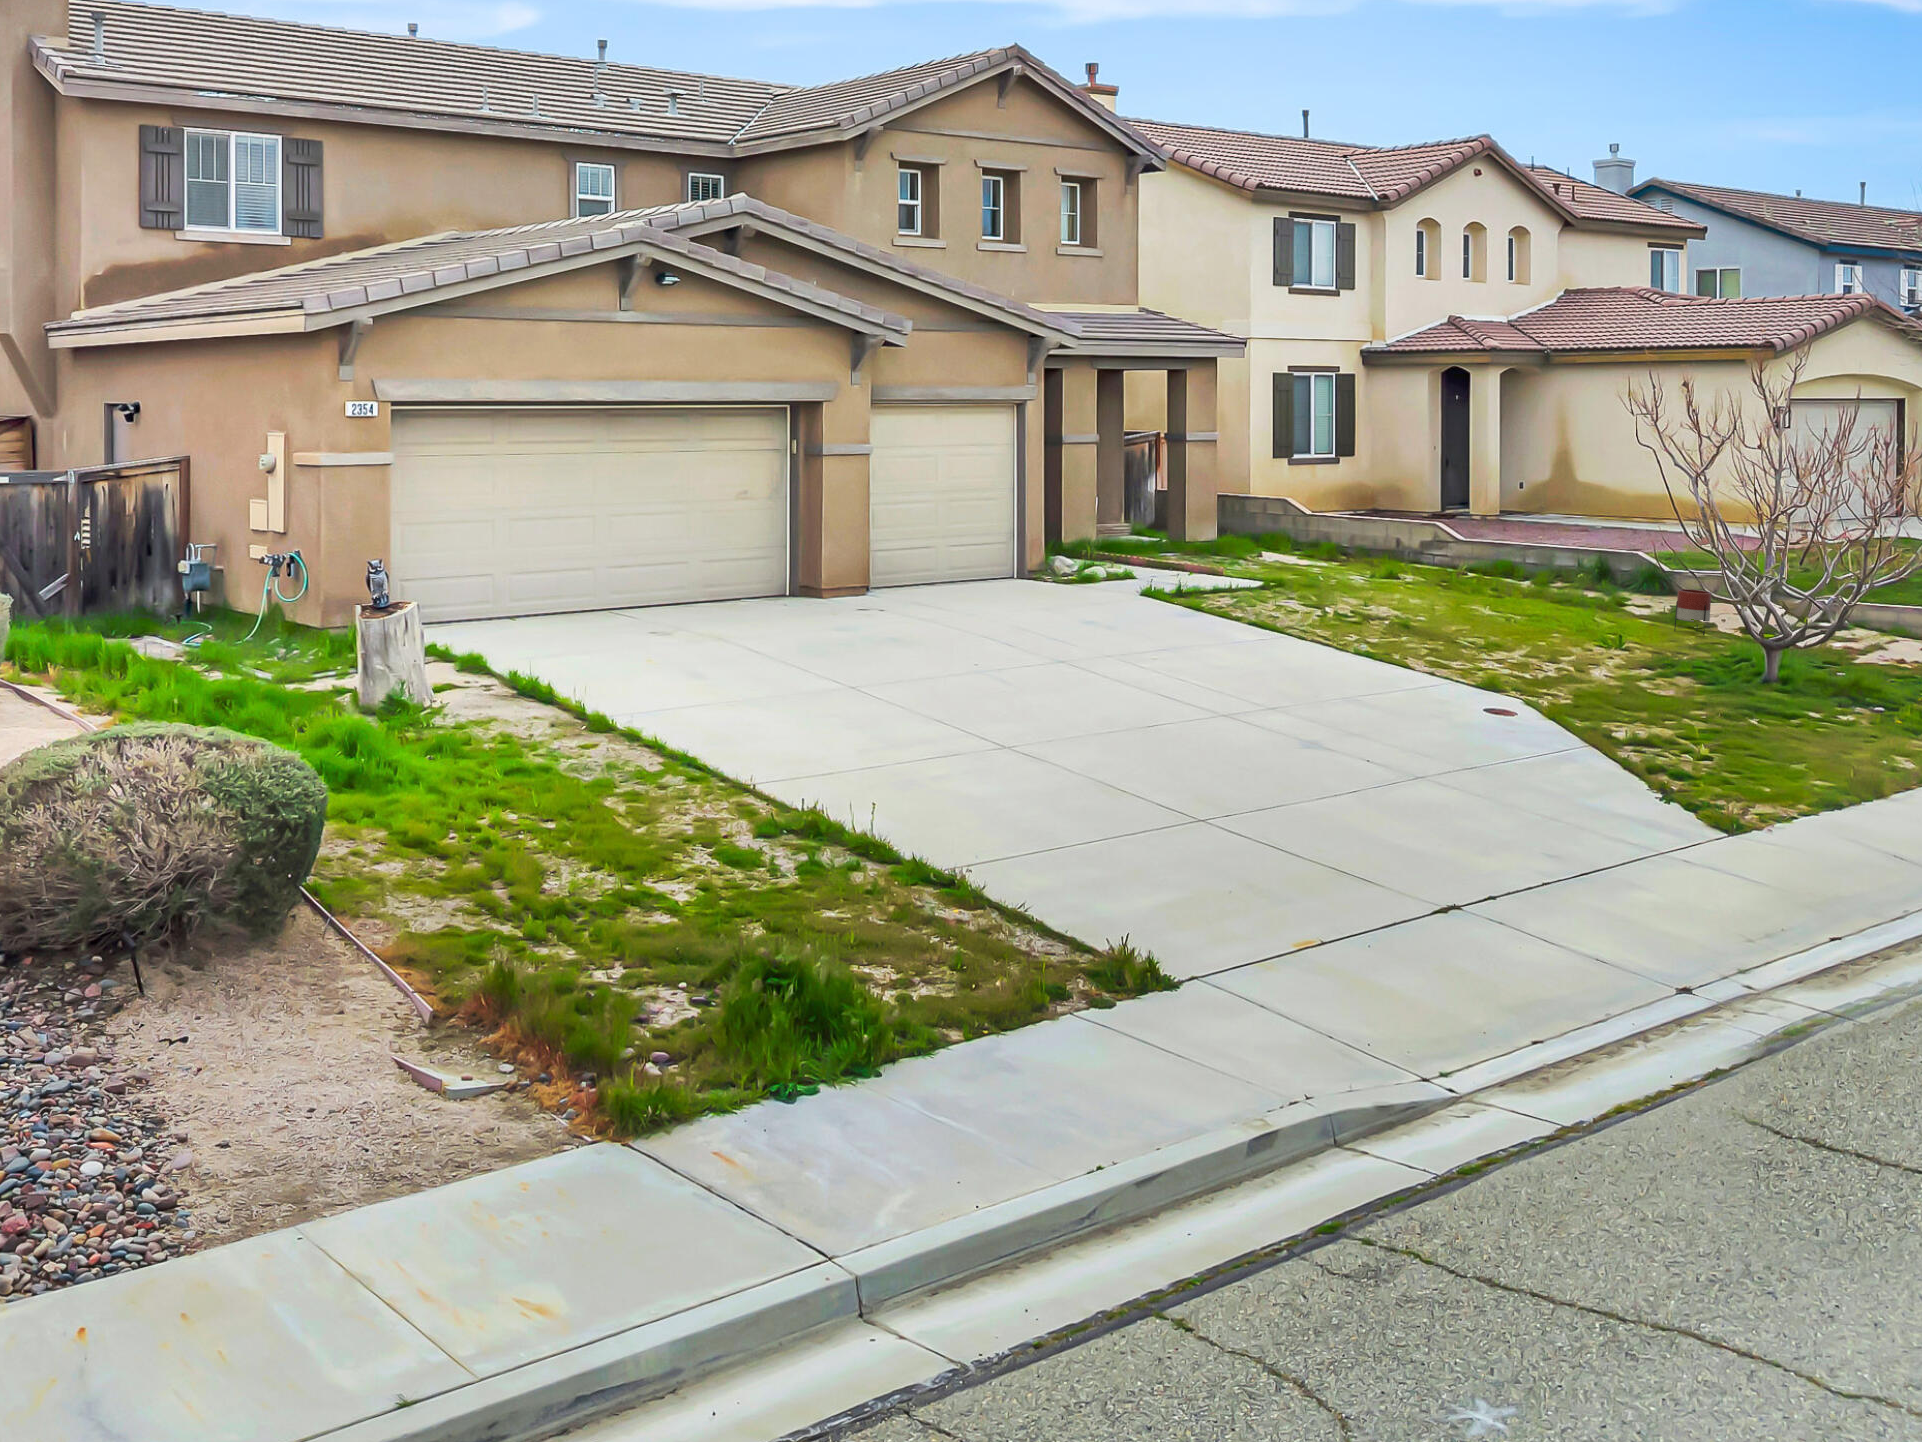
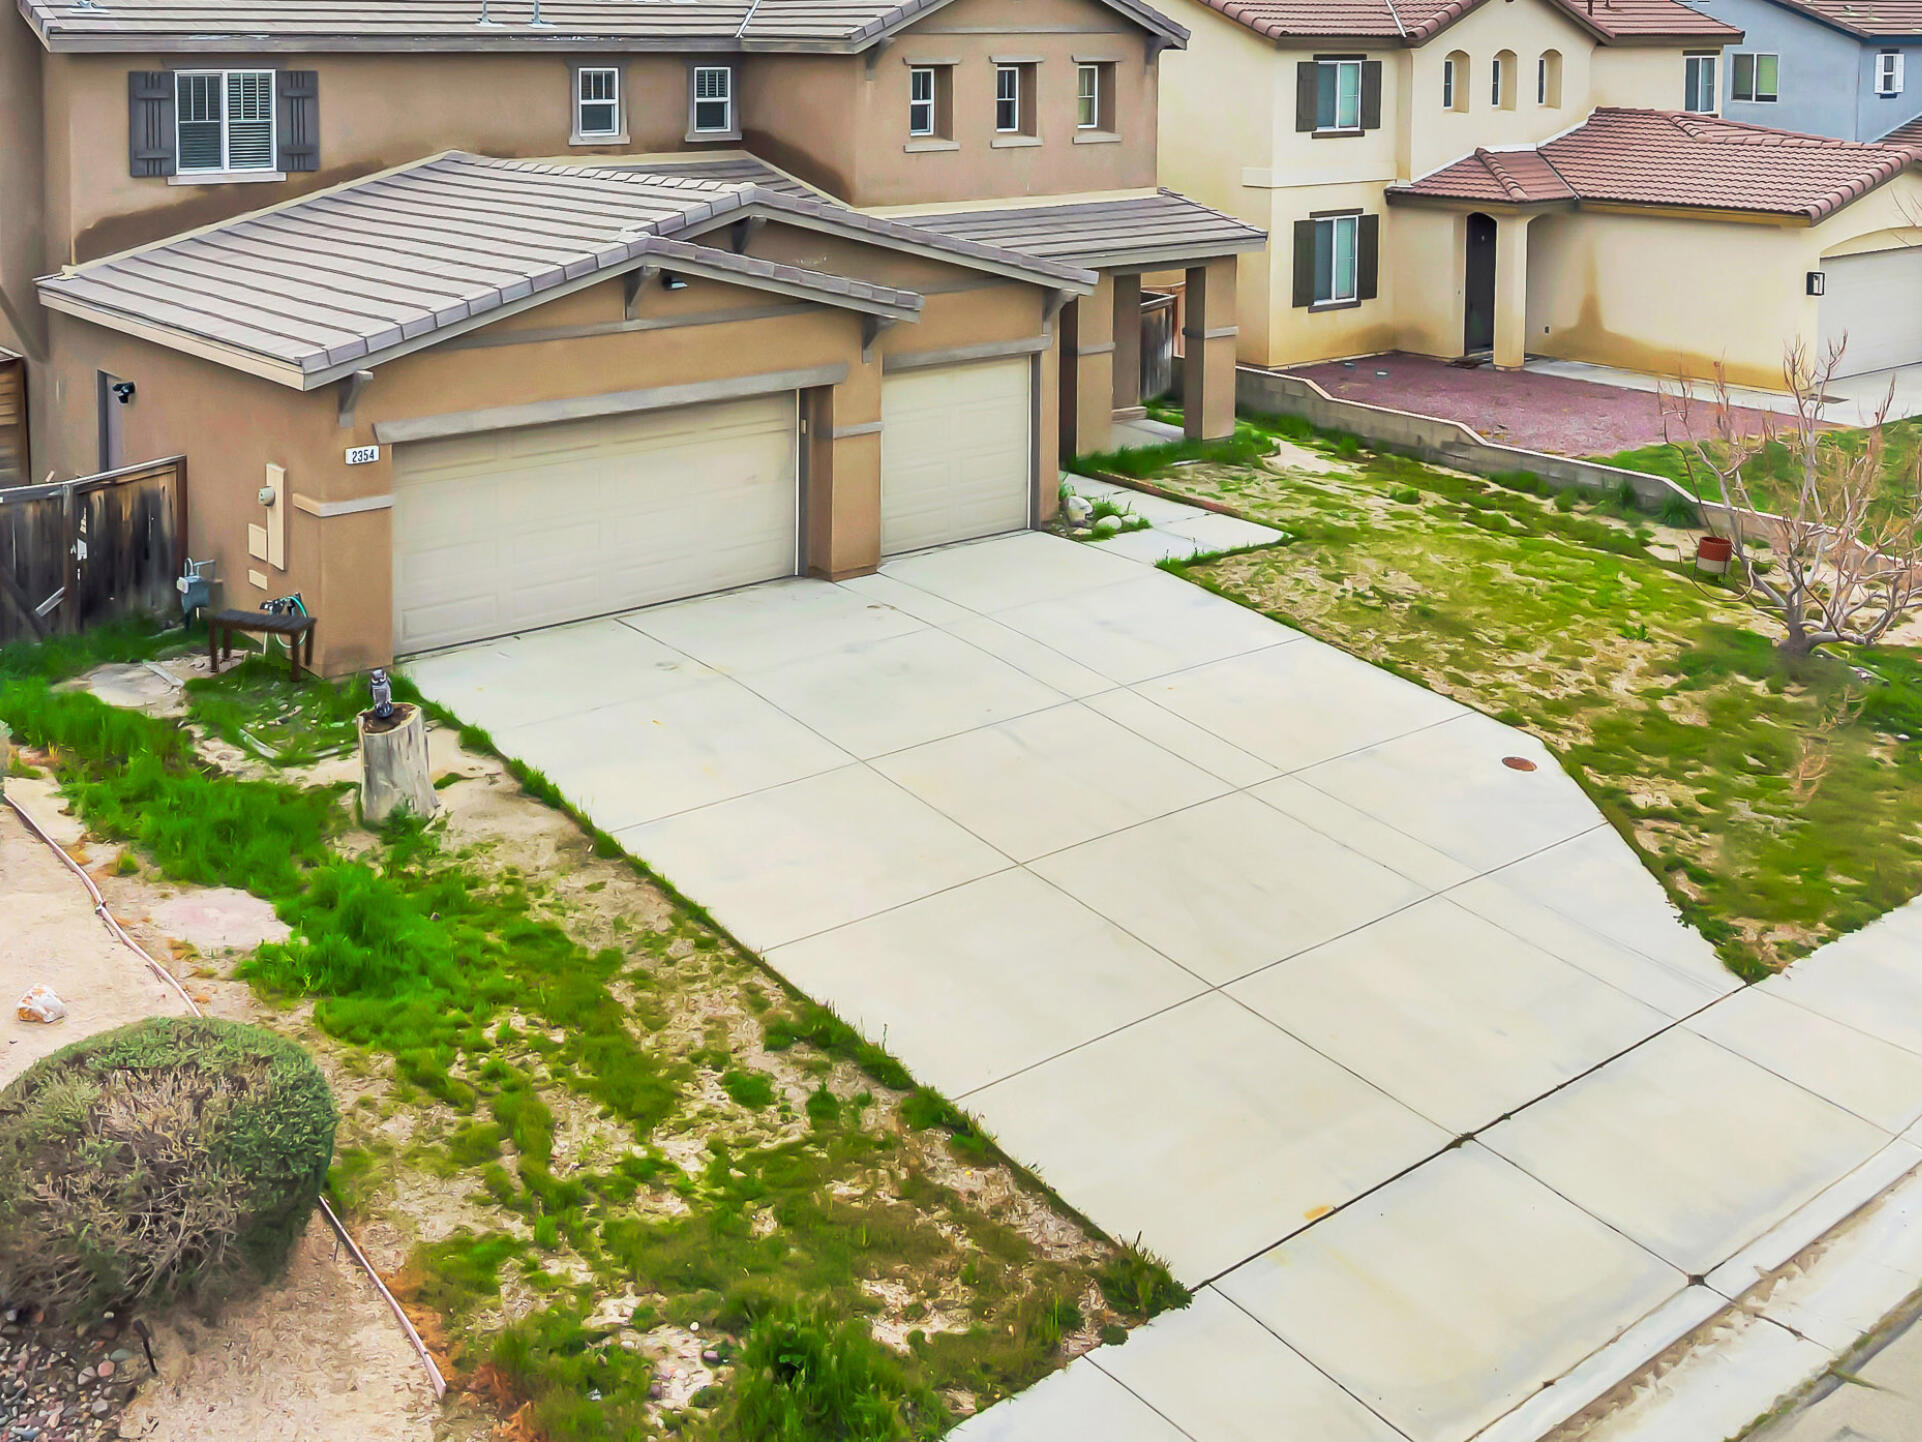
bench: none [202,572,311,636] -> present [207,609,317,681]

